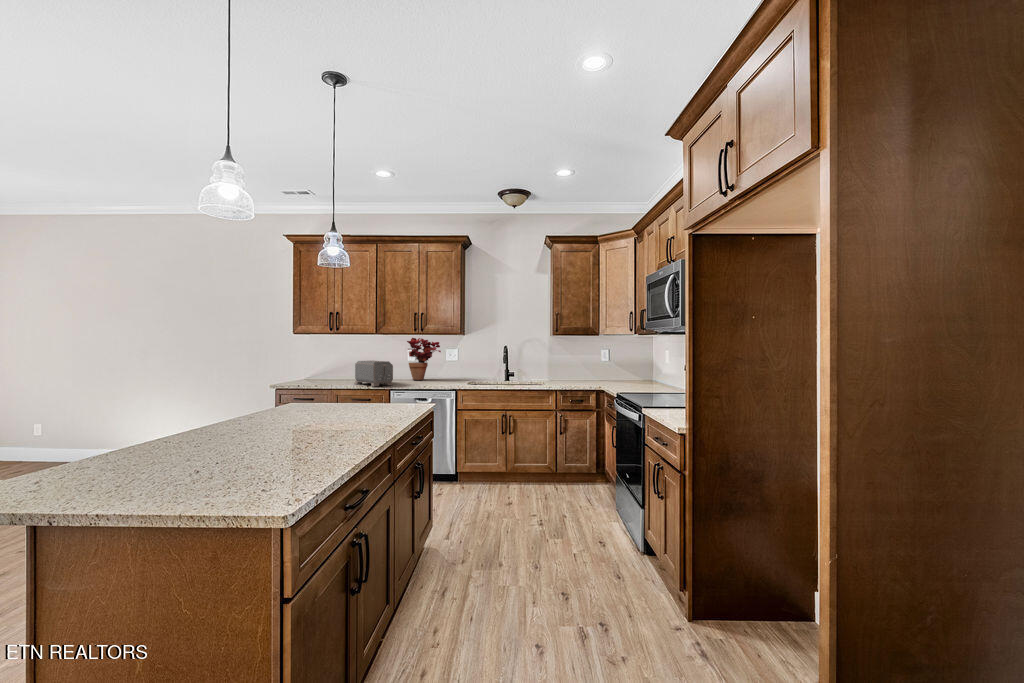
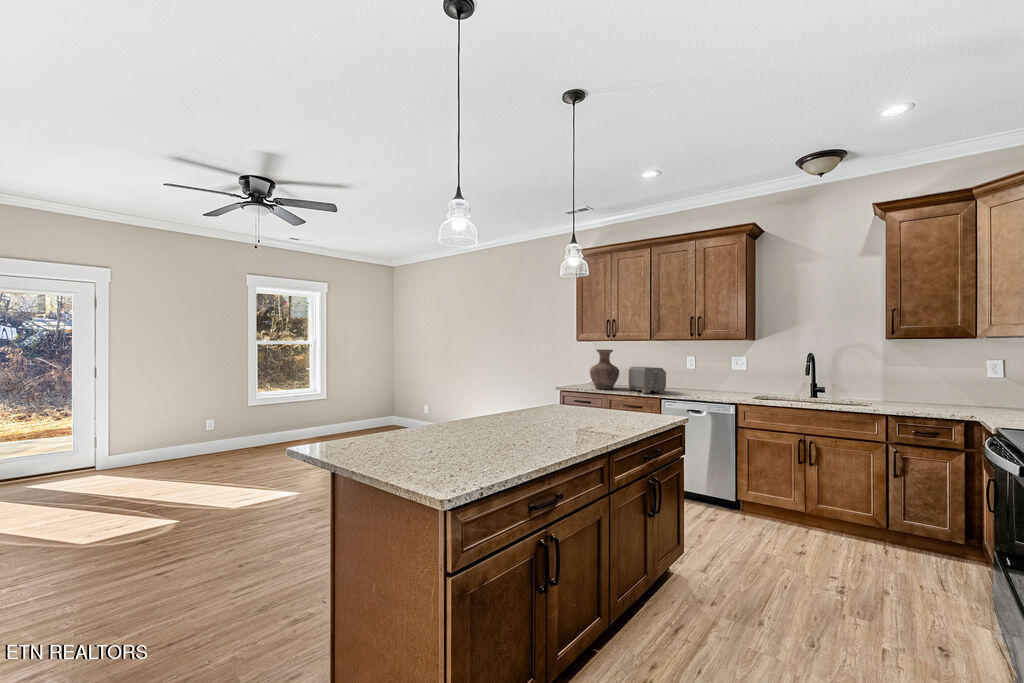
potted plant: present [407,338,441,380] -> none [684,343,725,390]
vase: none [313,344,344,384] -> present [590,349,619,389]

